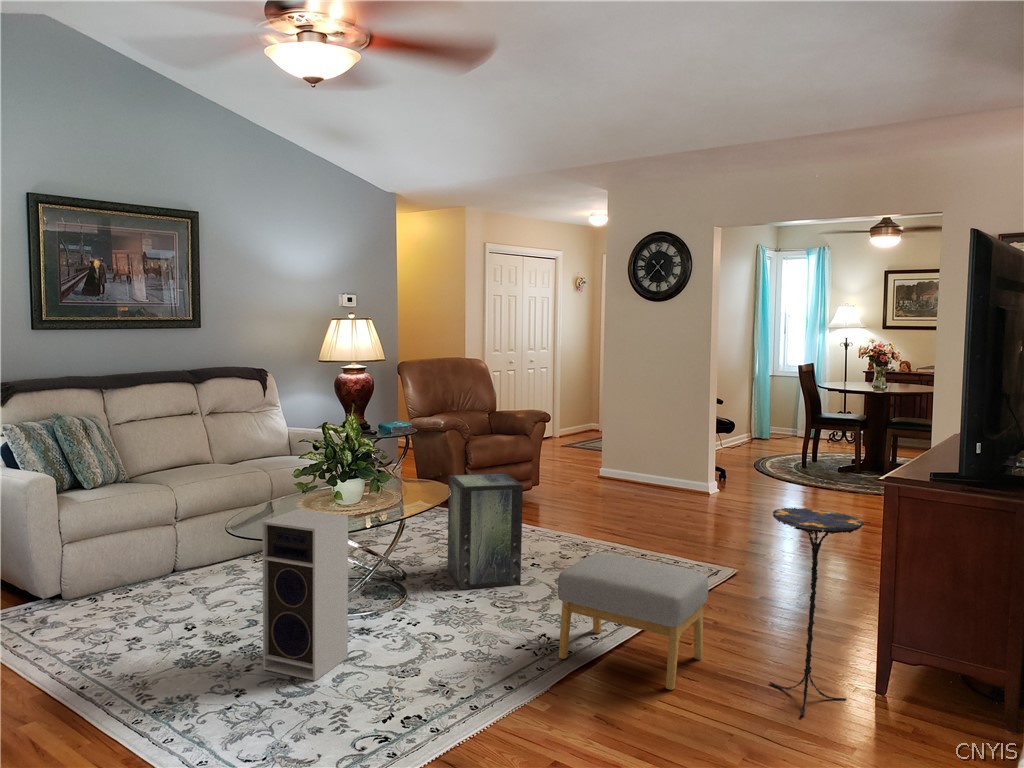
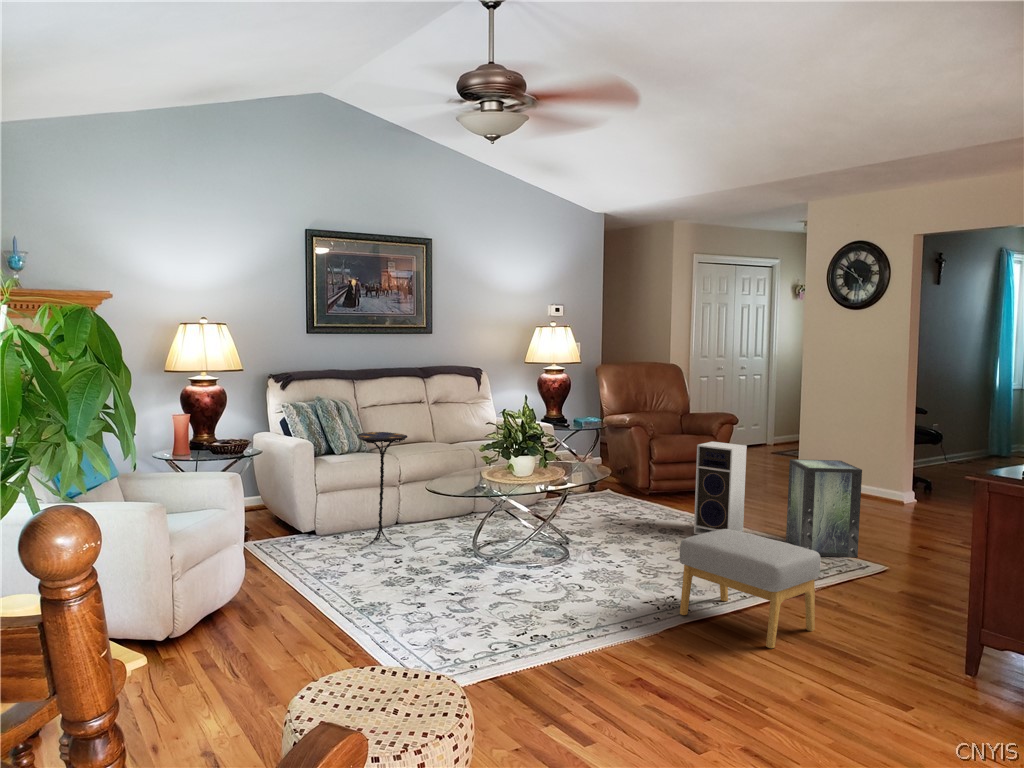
storage box: present [447,473,523,590] -> present [786,459,862,557]
side table: present [770,508,864,715] -> present [357,432,407,547]
speaker: present [262,509,348,681] -> present [694,441,747,534]

